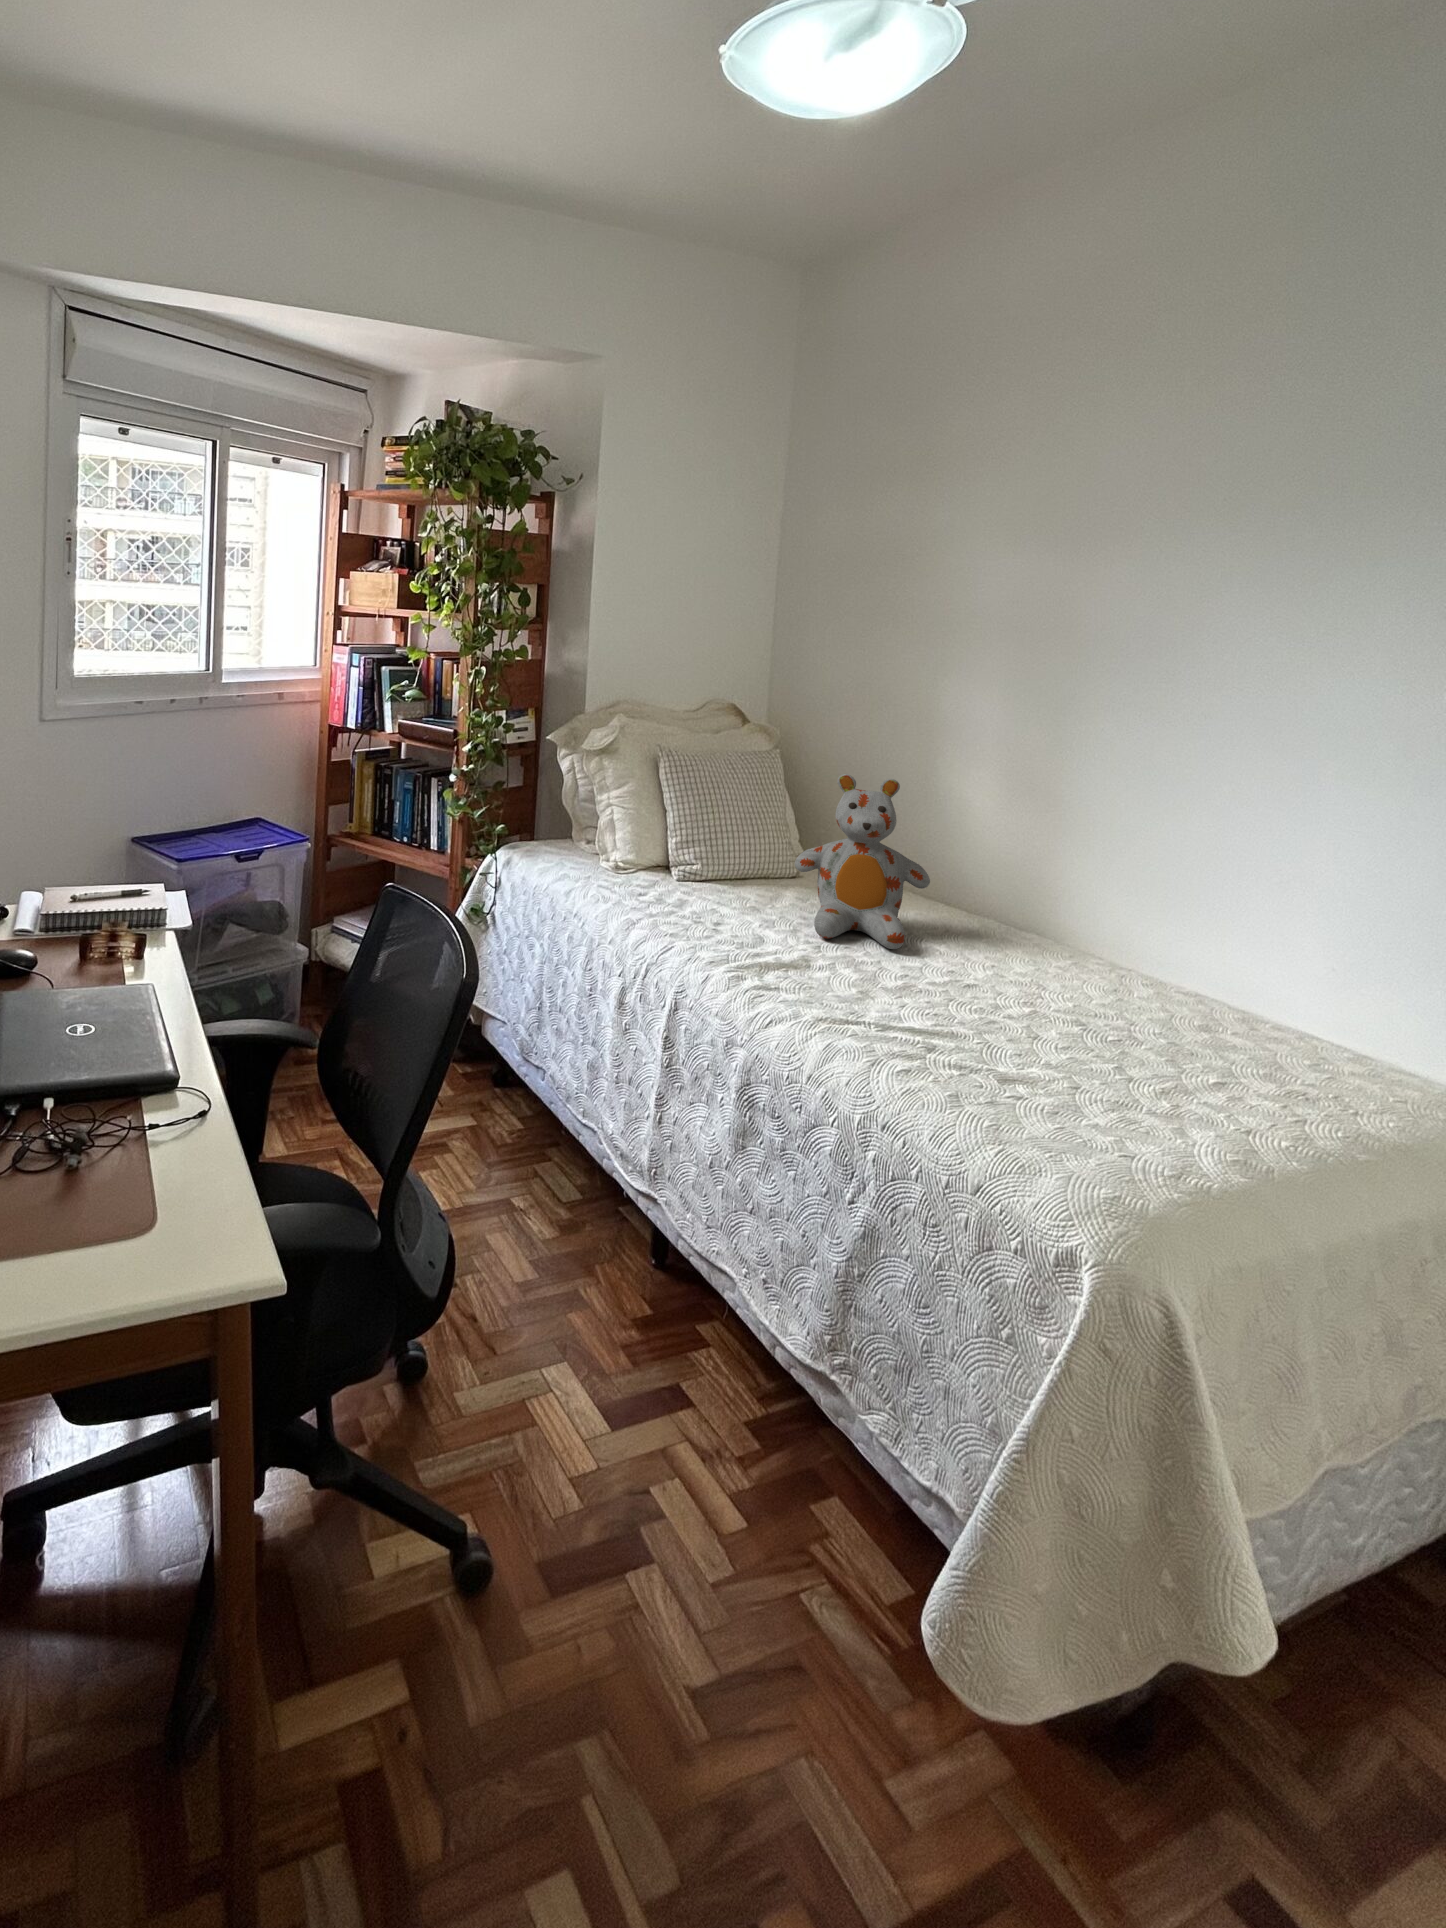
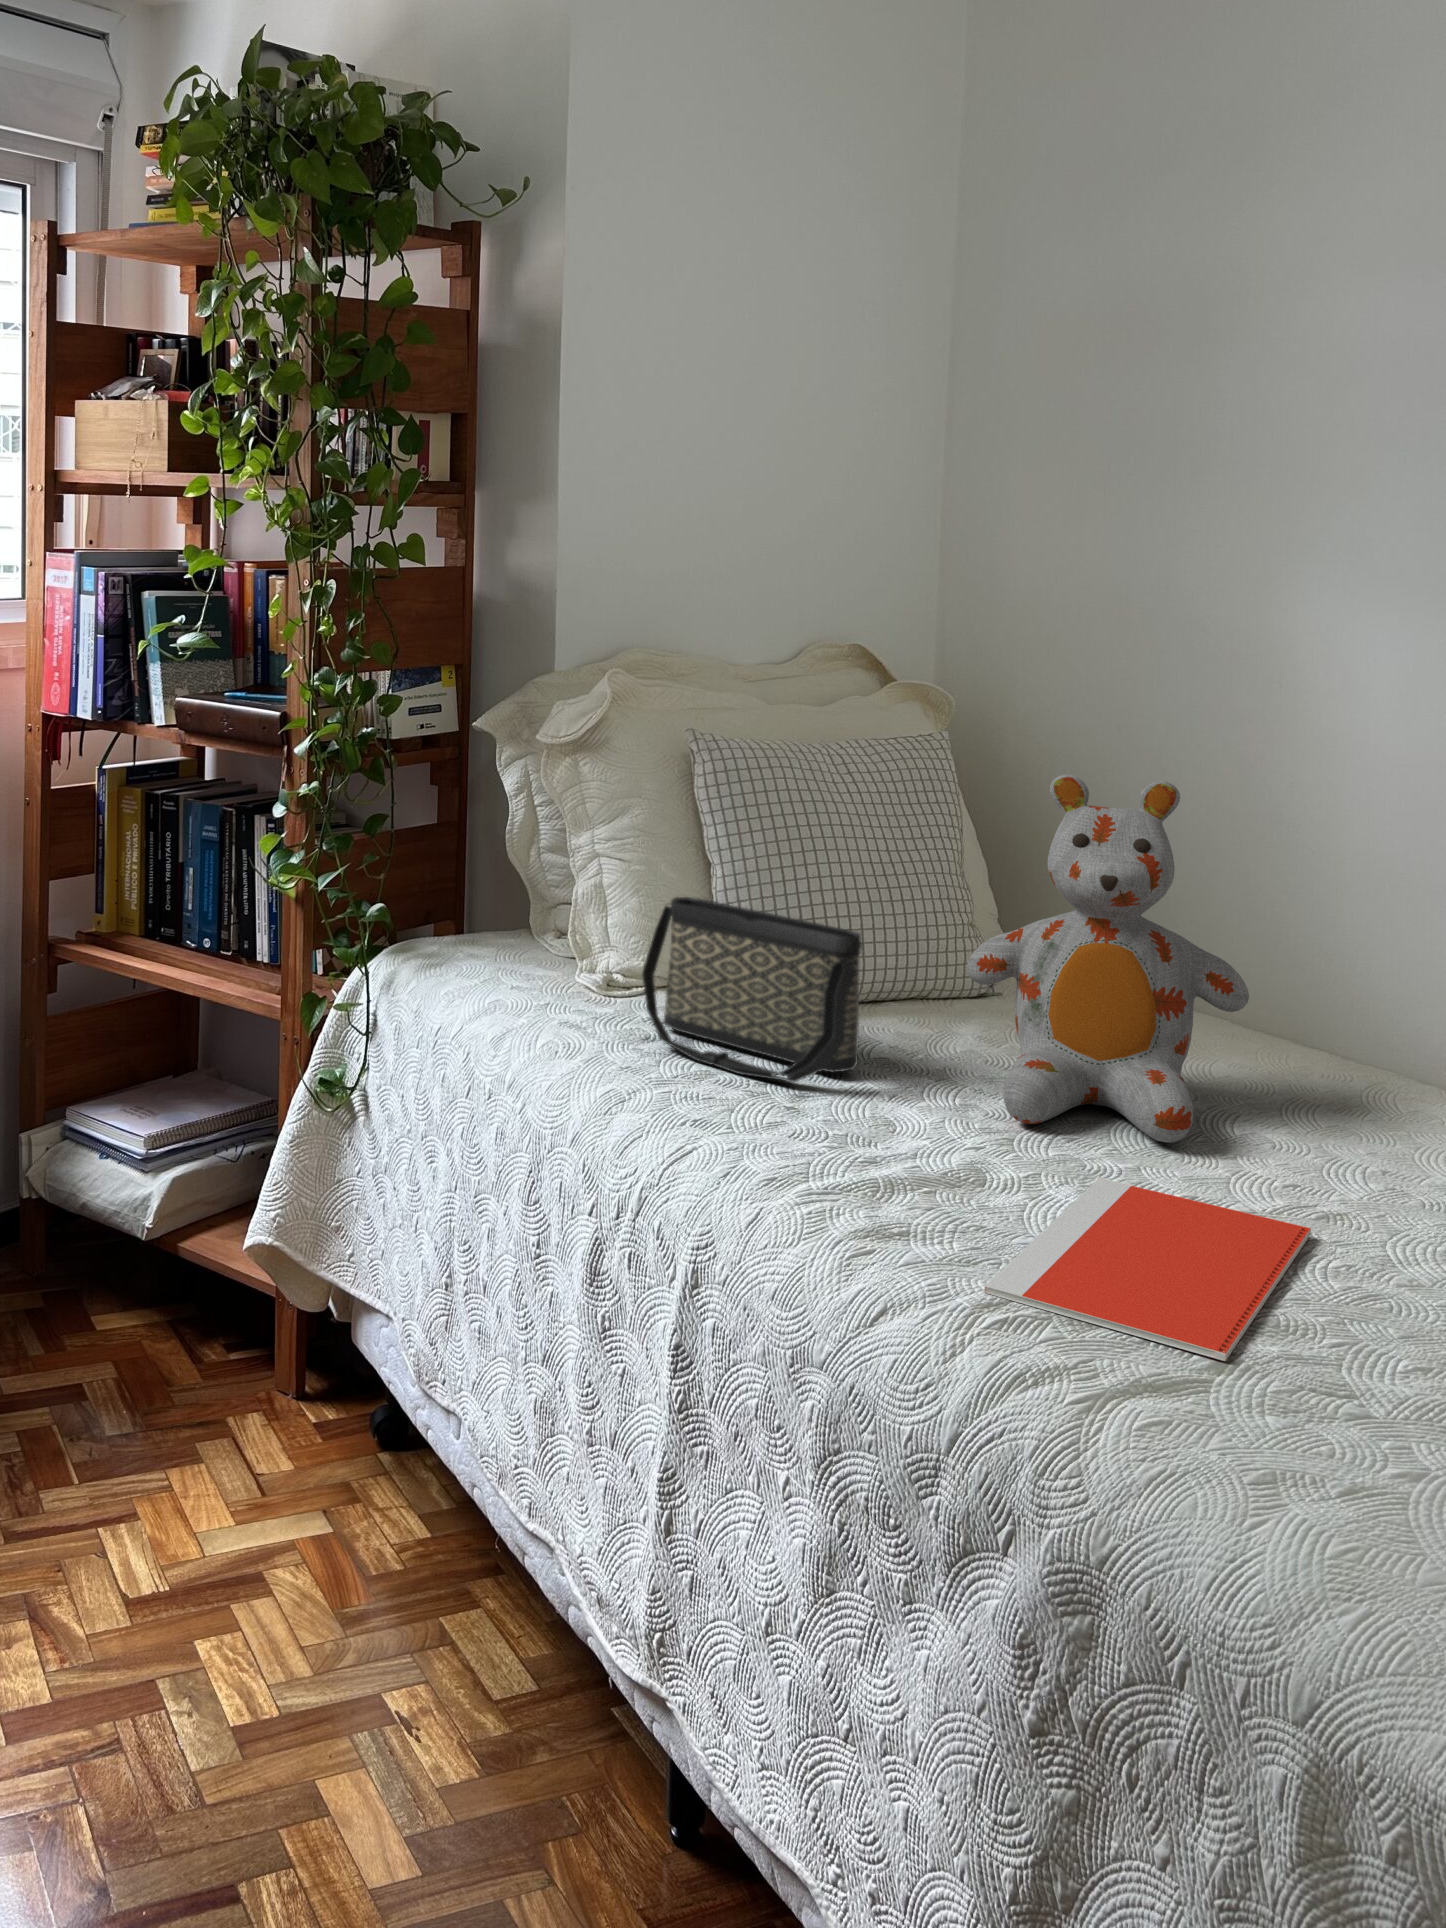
handbag: none [637,825,746,916] -> present [642,897,862,1082]
notebook: none [819,965,965,1048] -> present [985,1178,1311,1361]

